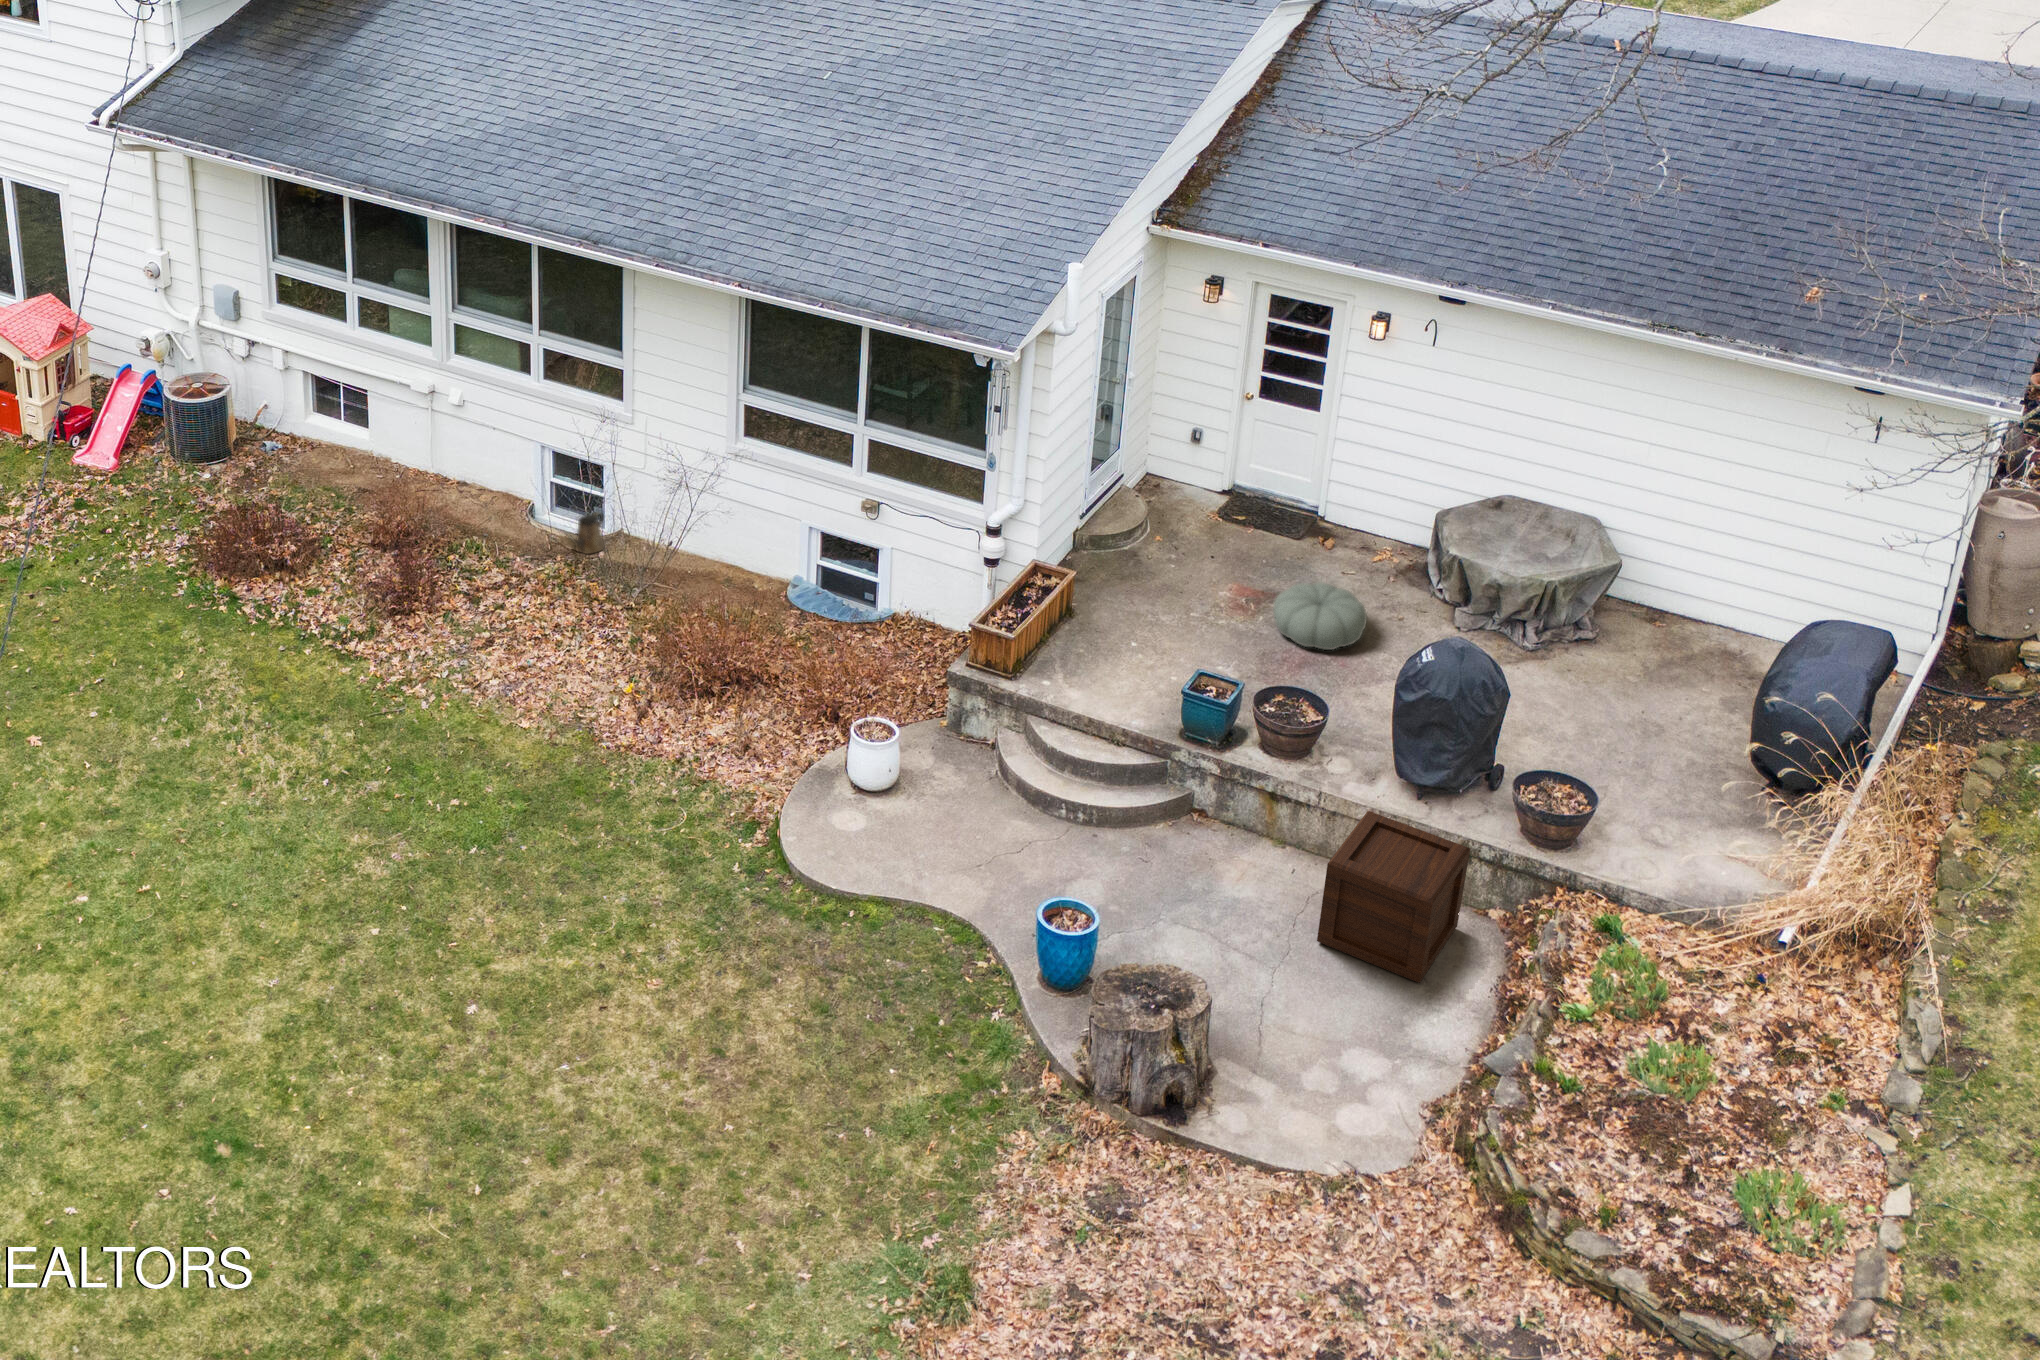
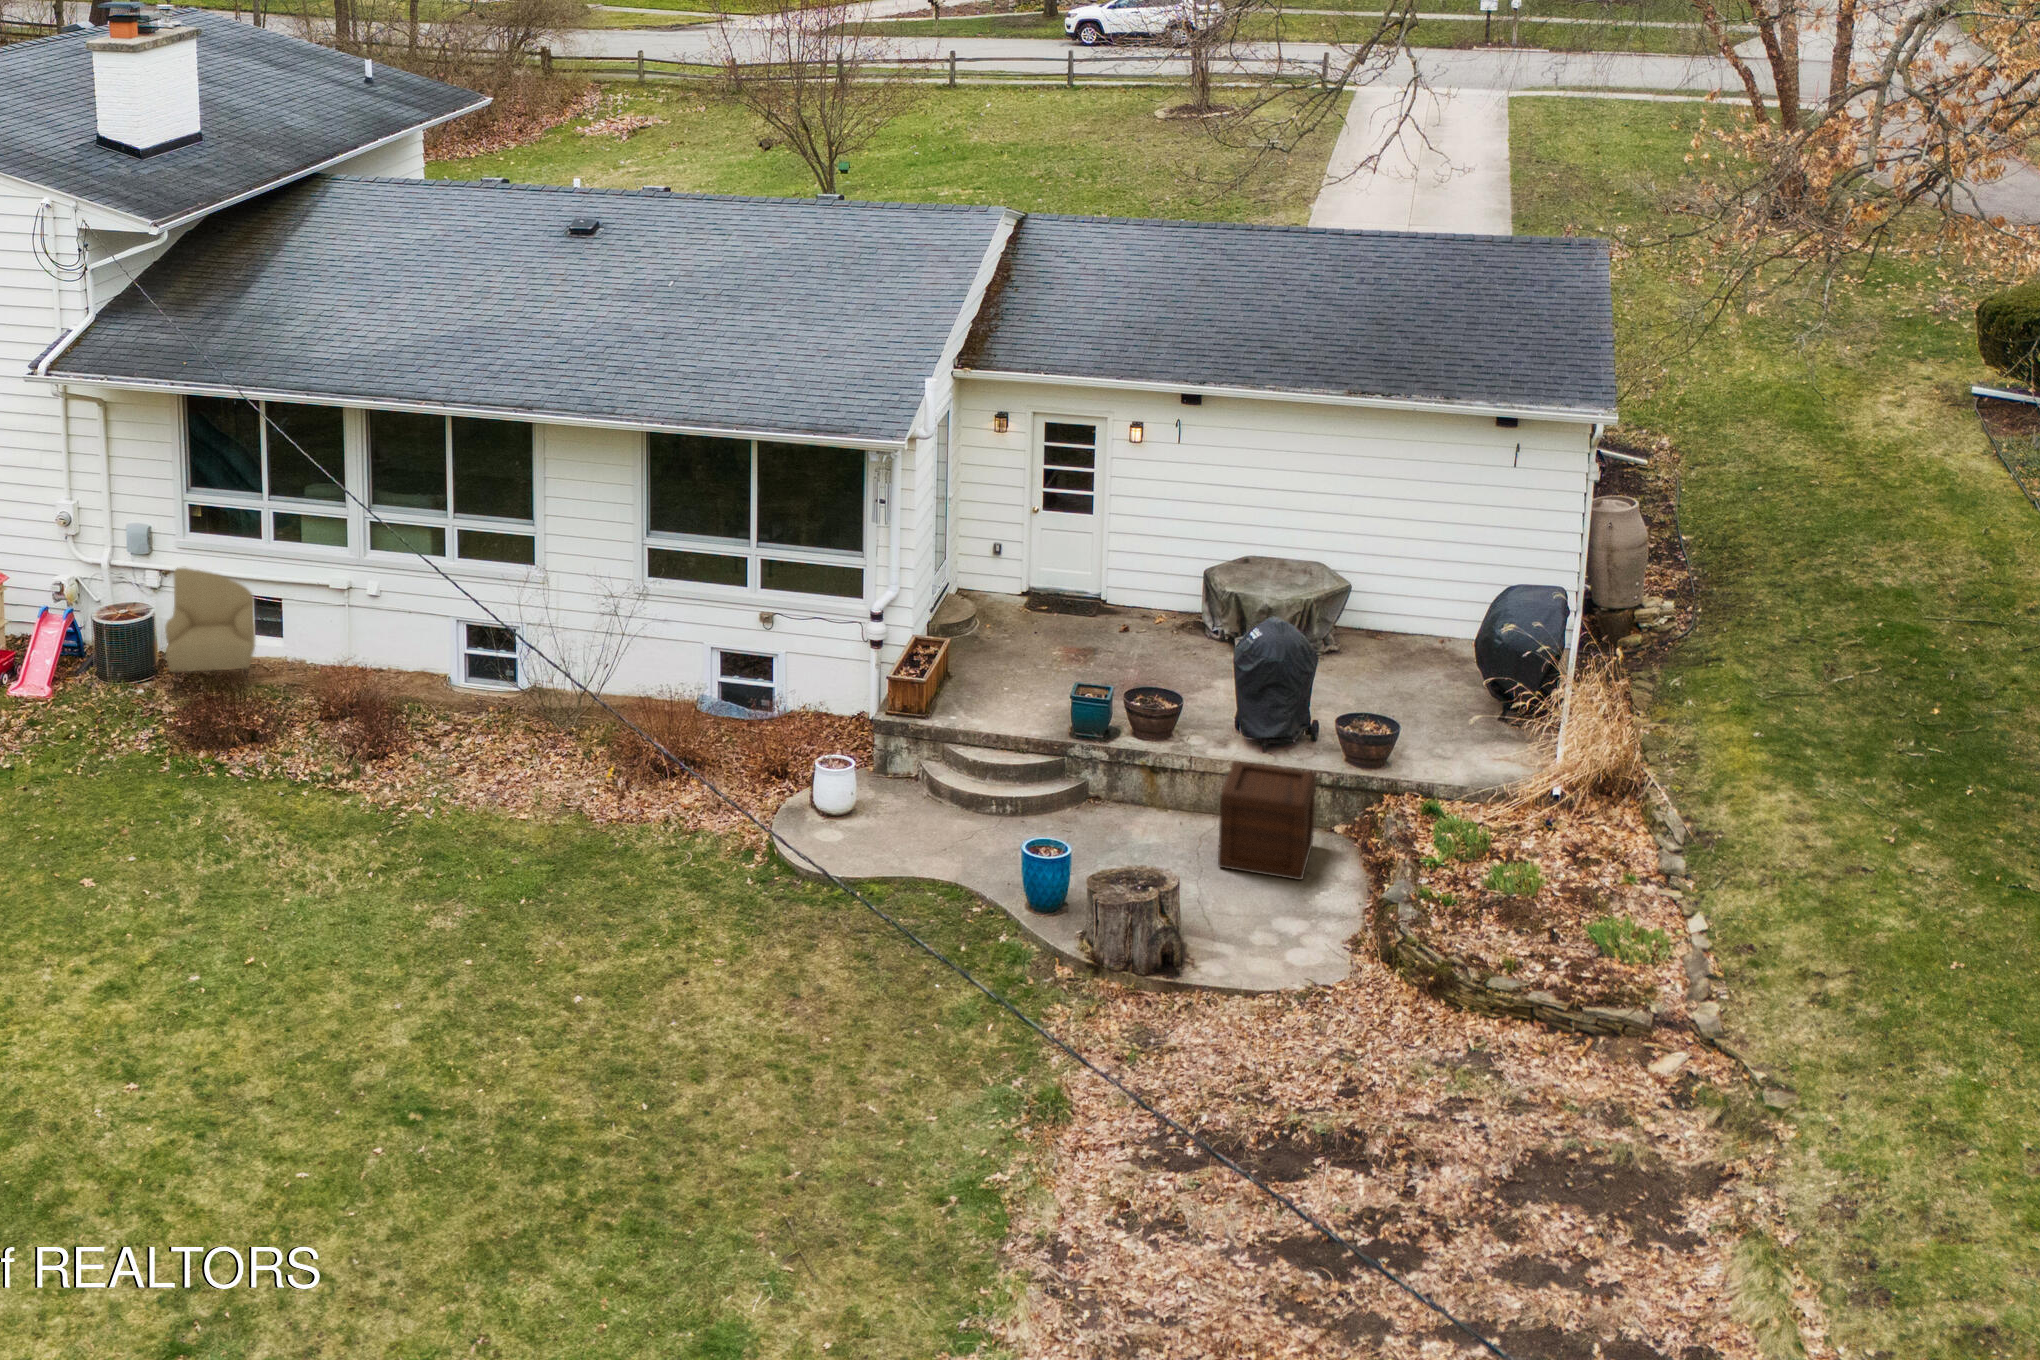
chair: none [229,342,340,484] -> present [165,568,255,687]
watering can: present [566,512,605,554] -> none [497,669,529,706]
pouf: present [1273,582,1367,650] -> none [1102,633,1175,680]

